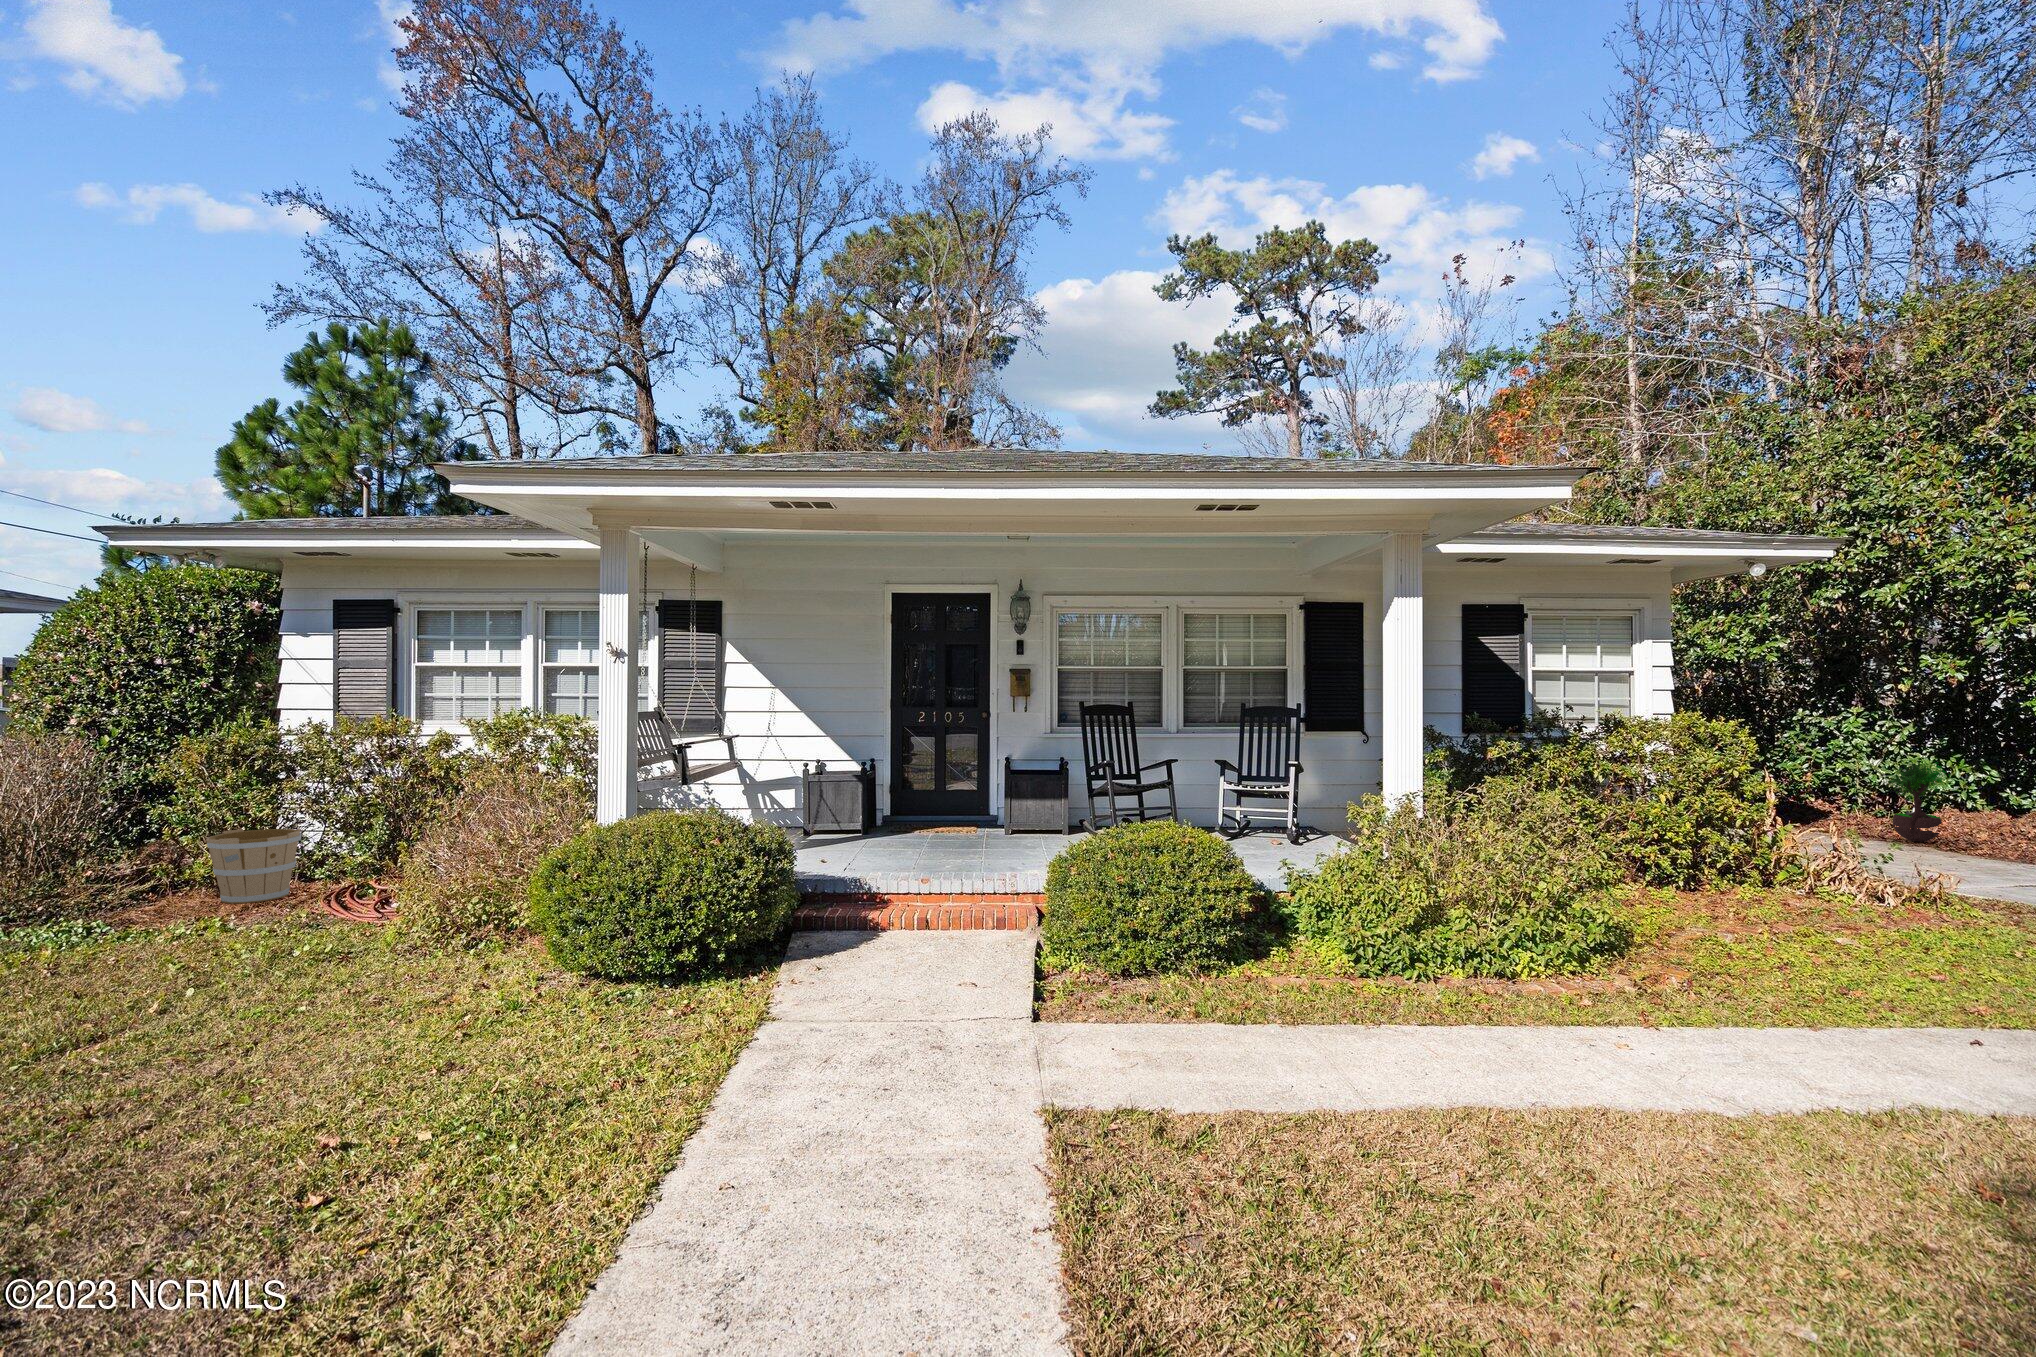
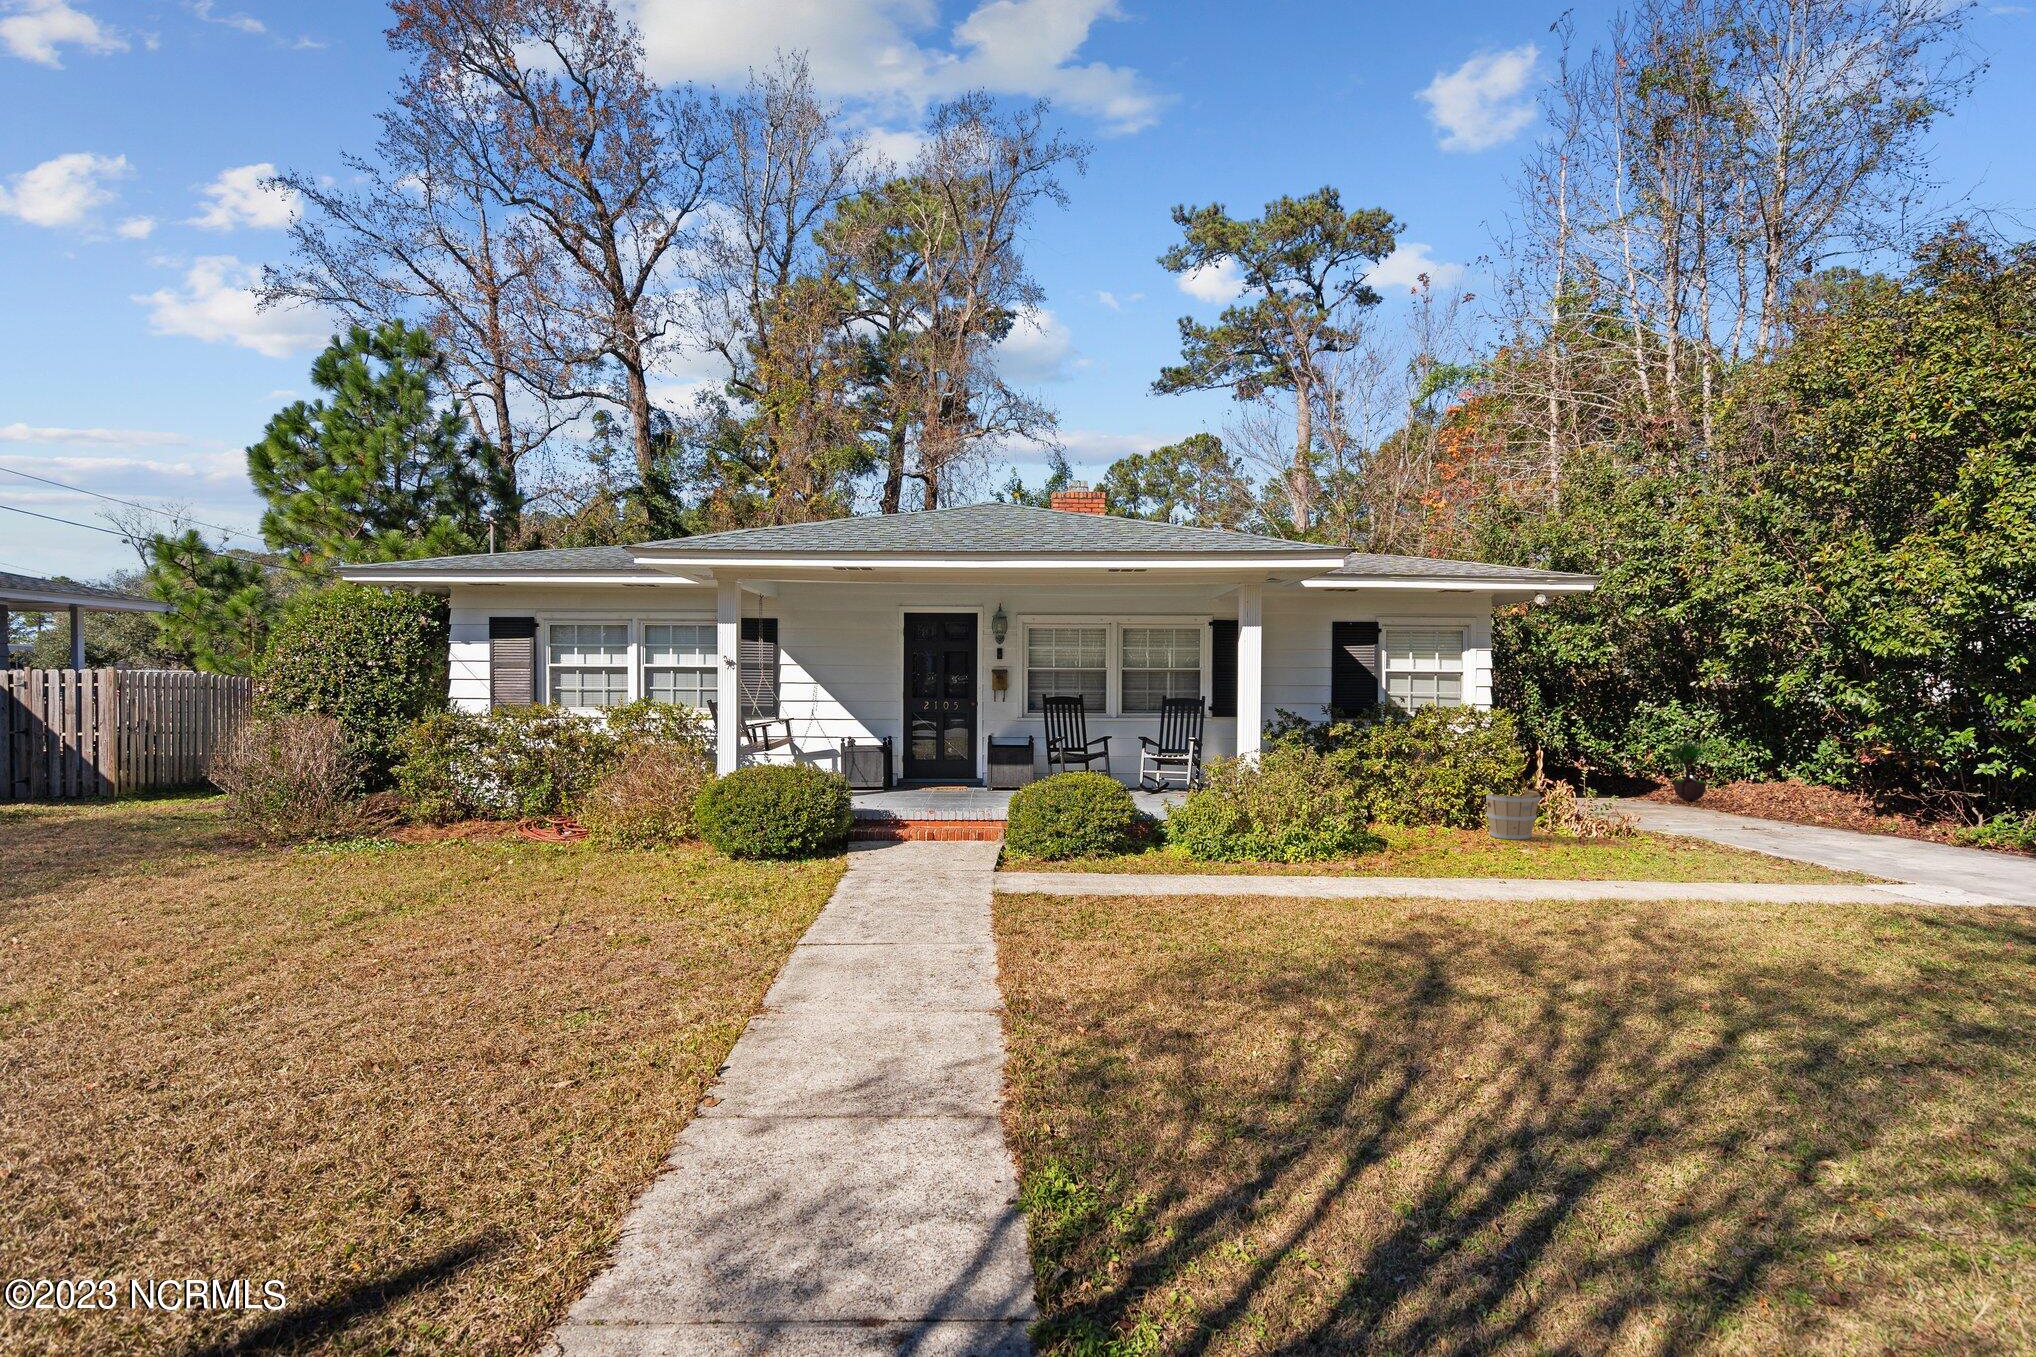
wooden bucket: present [206,828,302,904] -> present [1486,789,1541,840]

